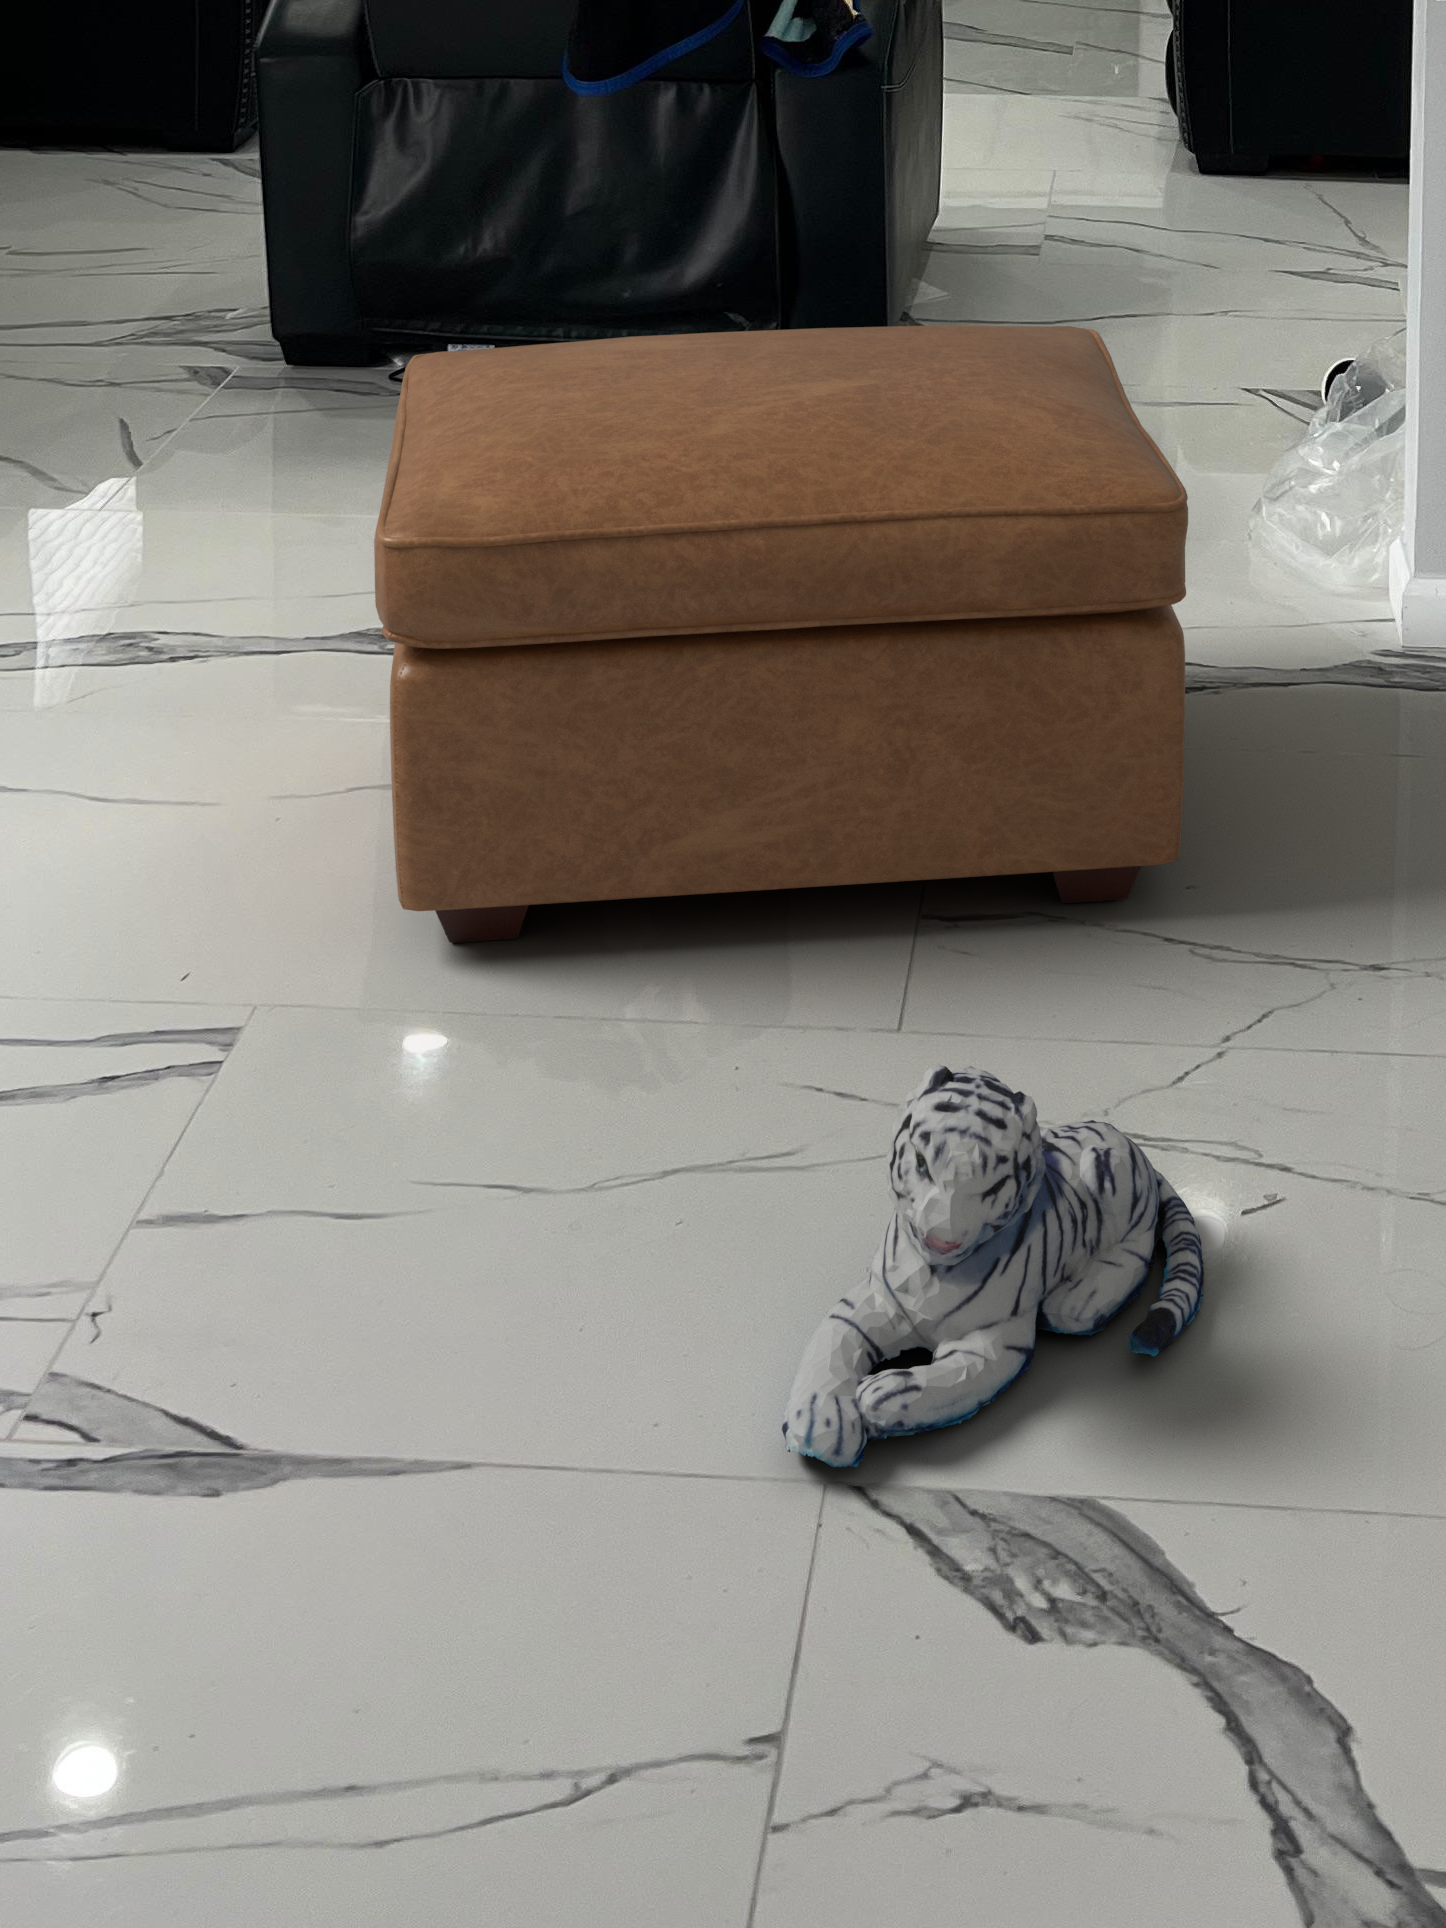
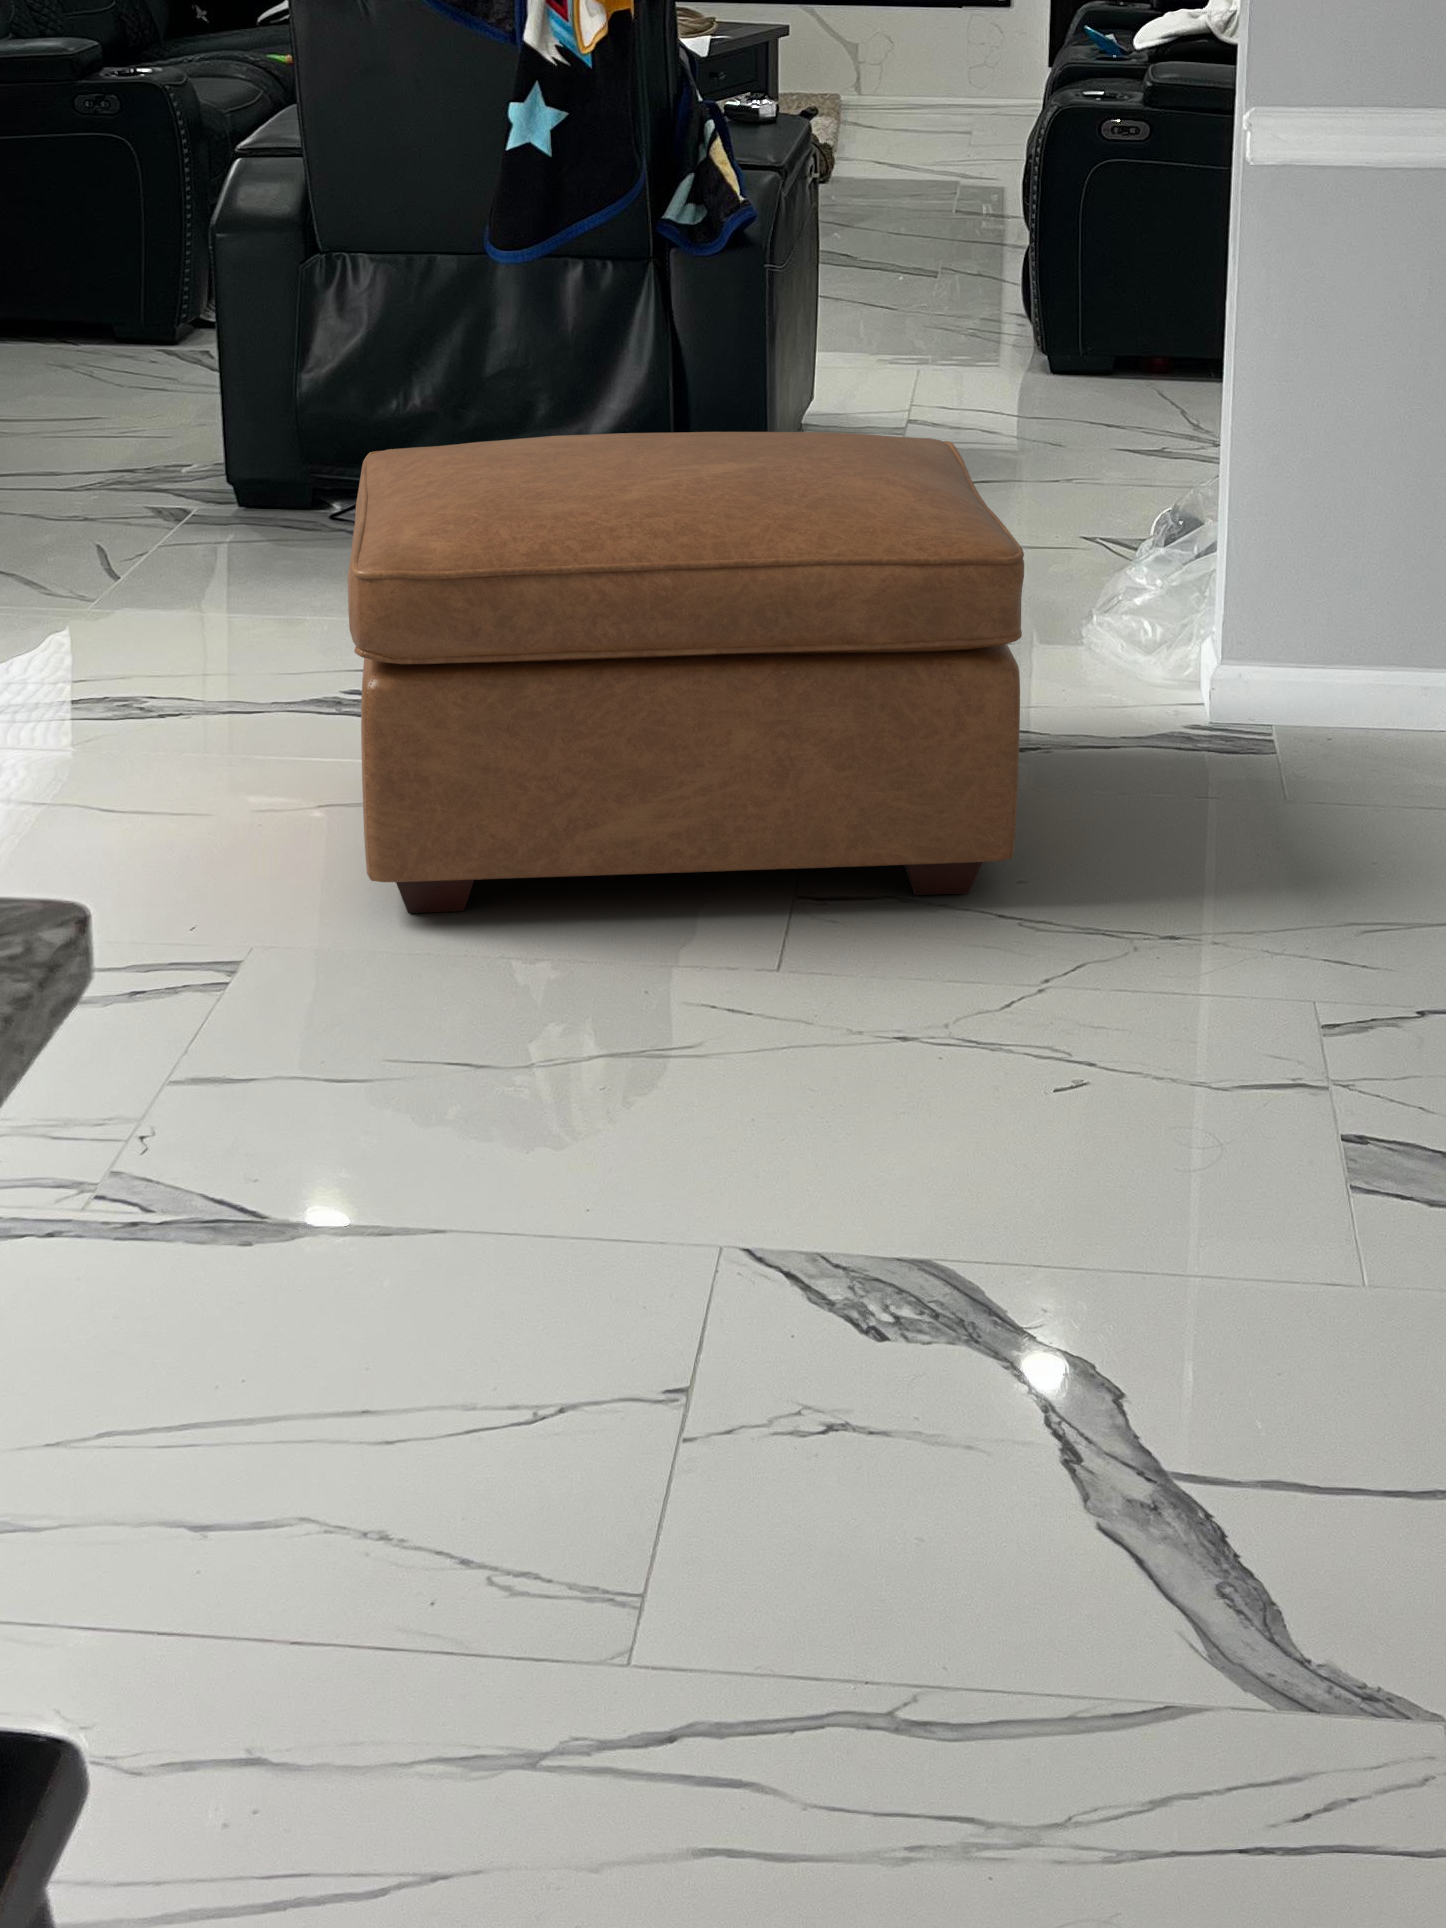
plush toy: present [782,1065,1204,1467] -> none [688,944,1023,1238]

